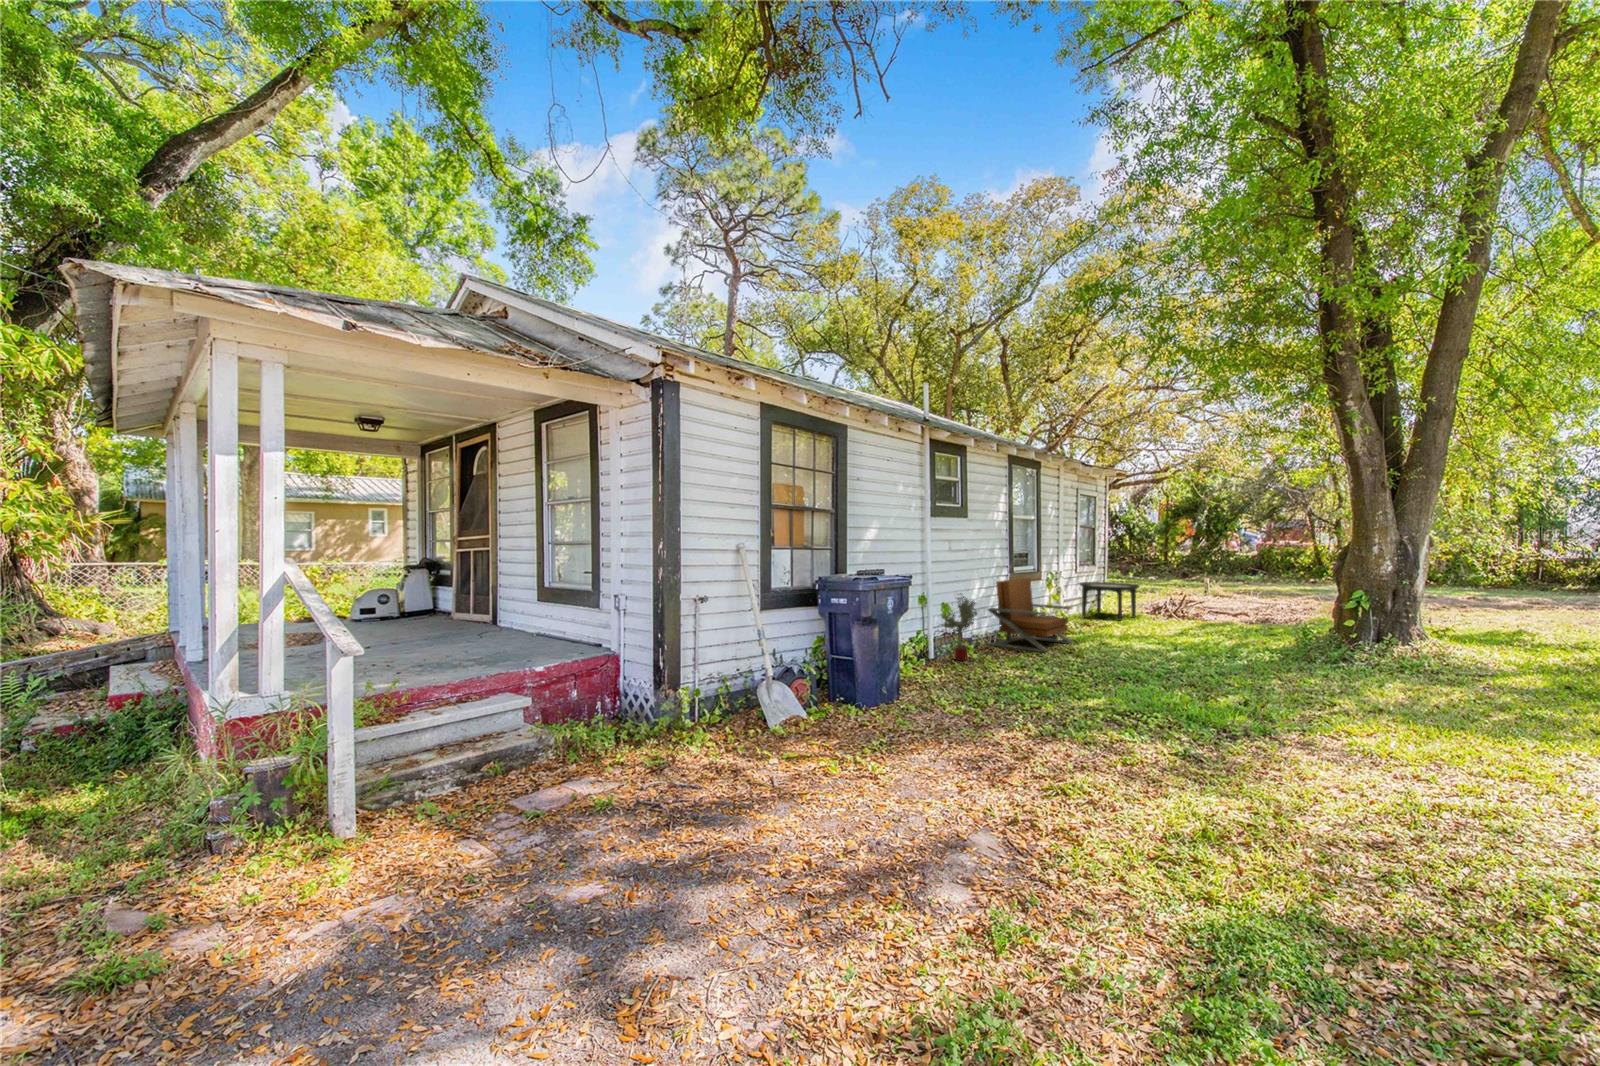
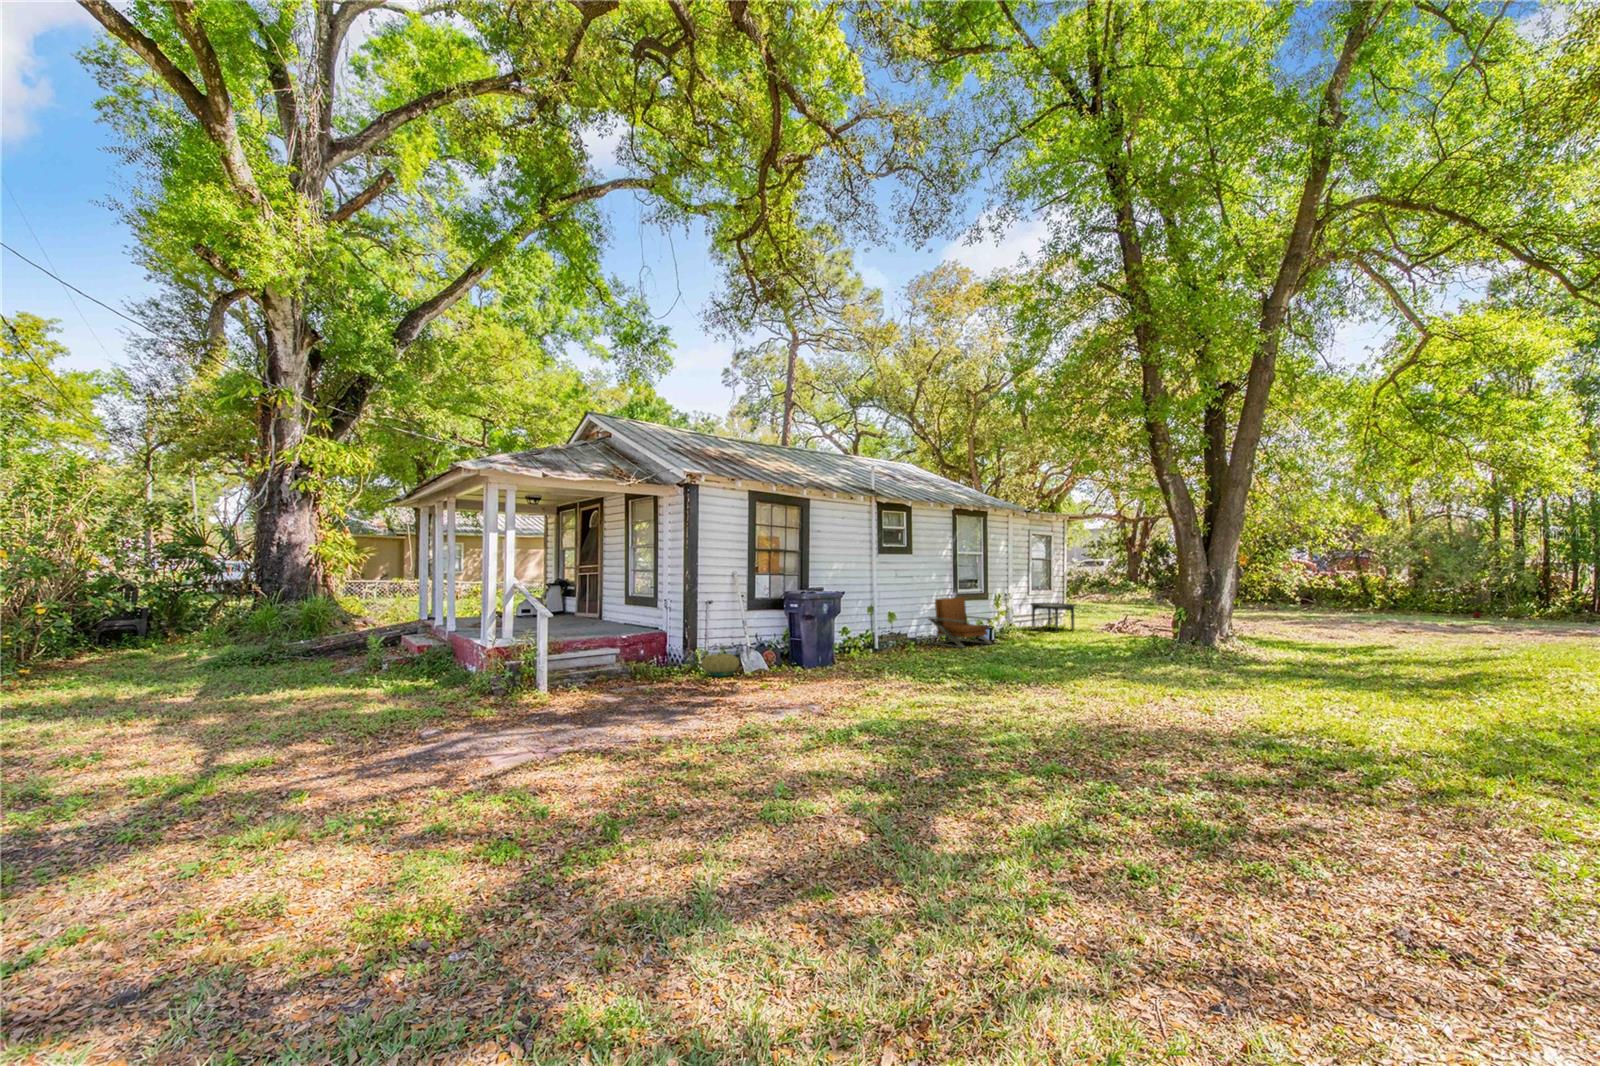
potted tree: present [941,593,977,661] -> present [1463,589,1491,618]
basket: none [691,693,761,739] -> present [702,654,739,677]

